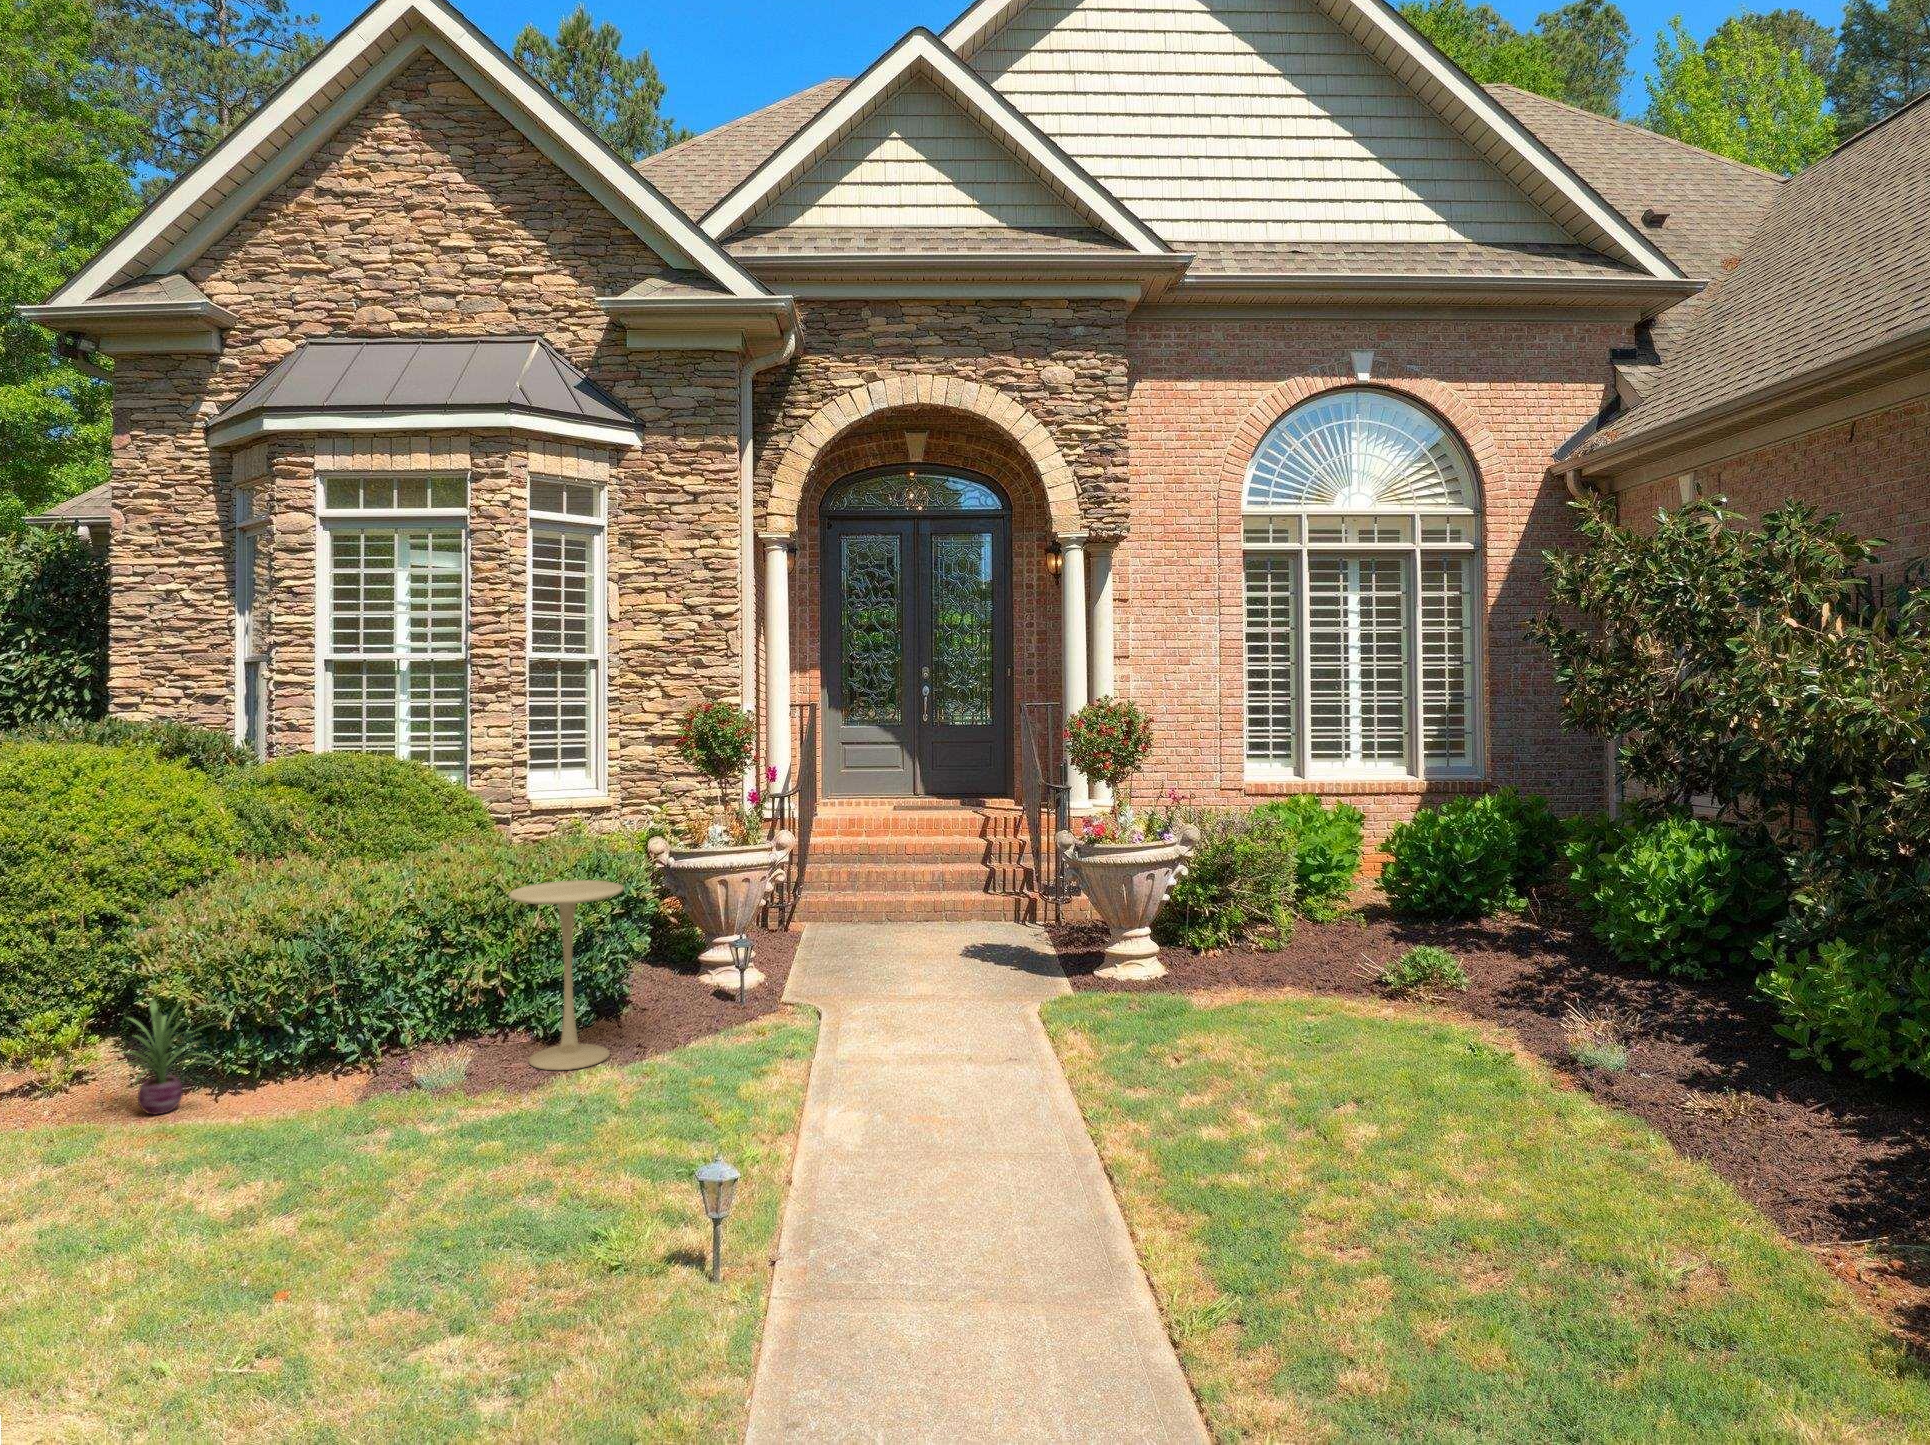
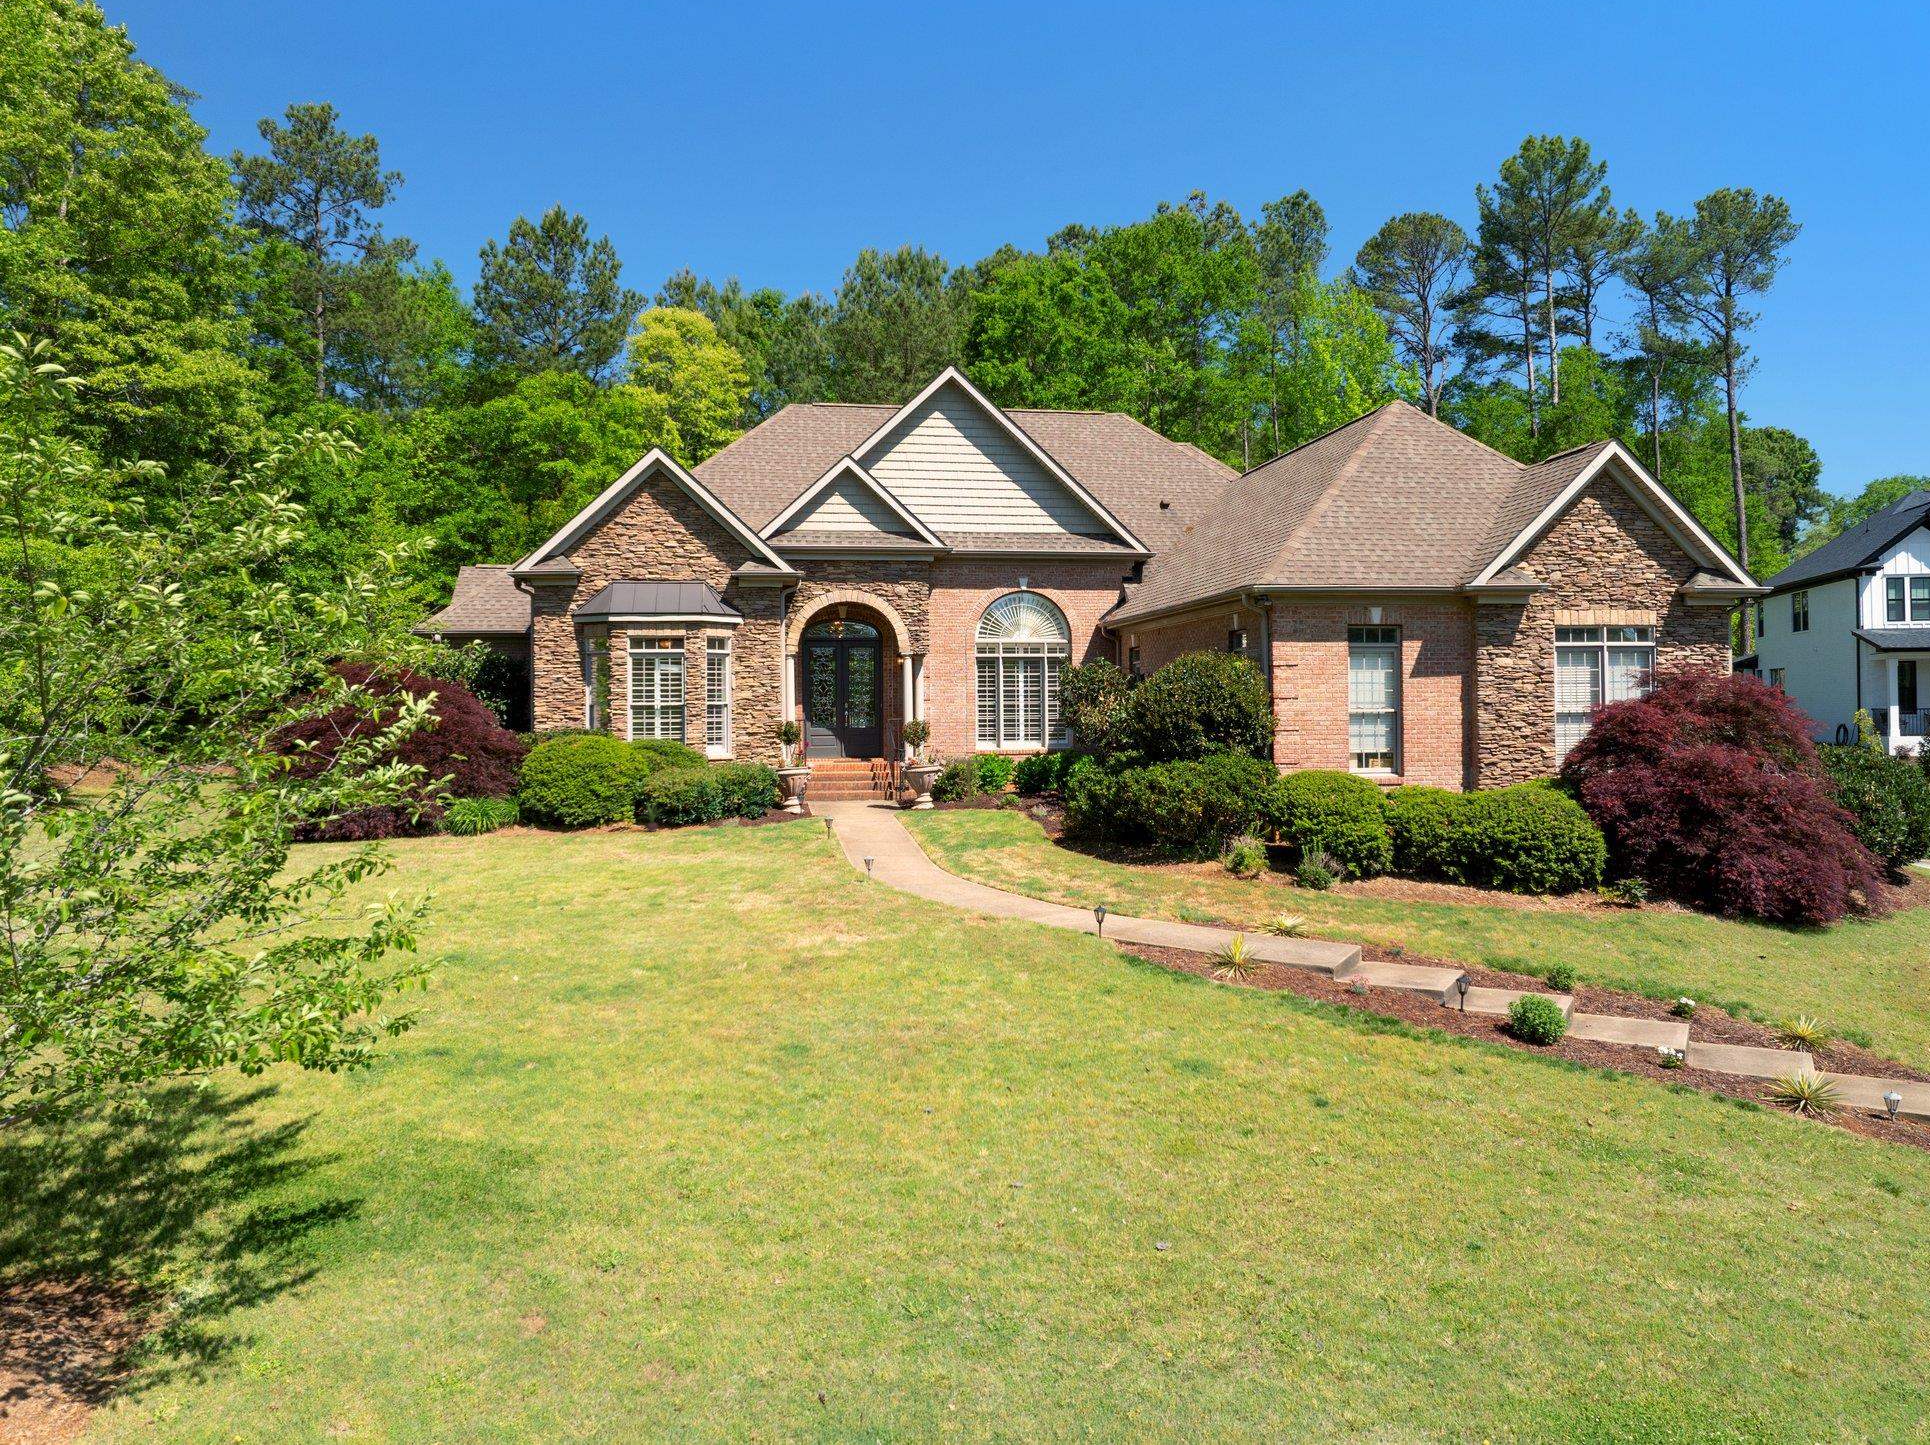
pedestal table: present [509,880,624,1070] -> present [956,760,981,806]

